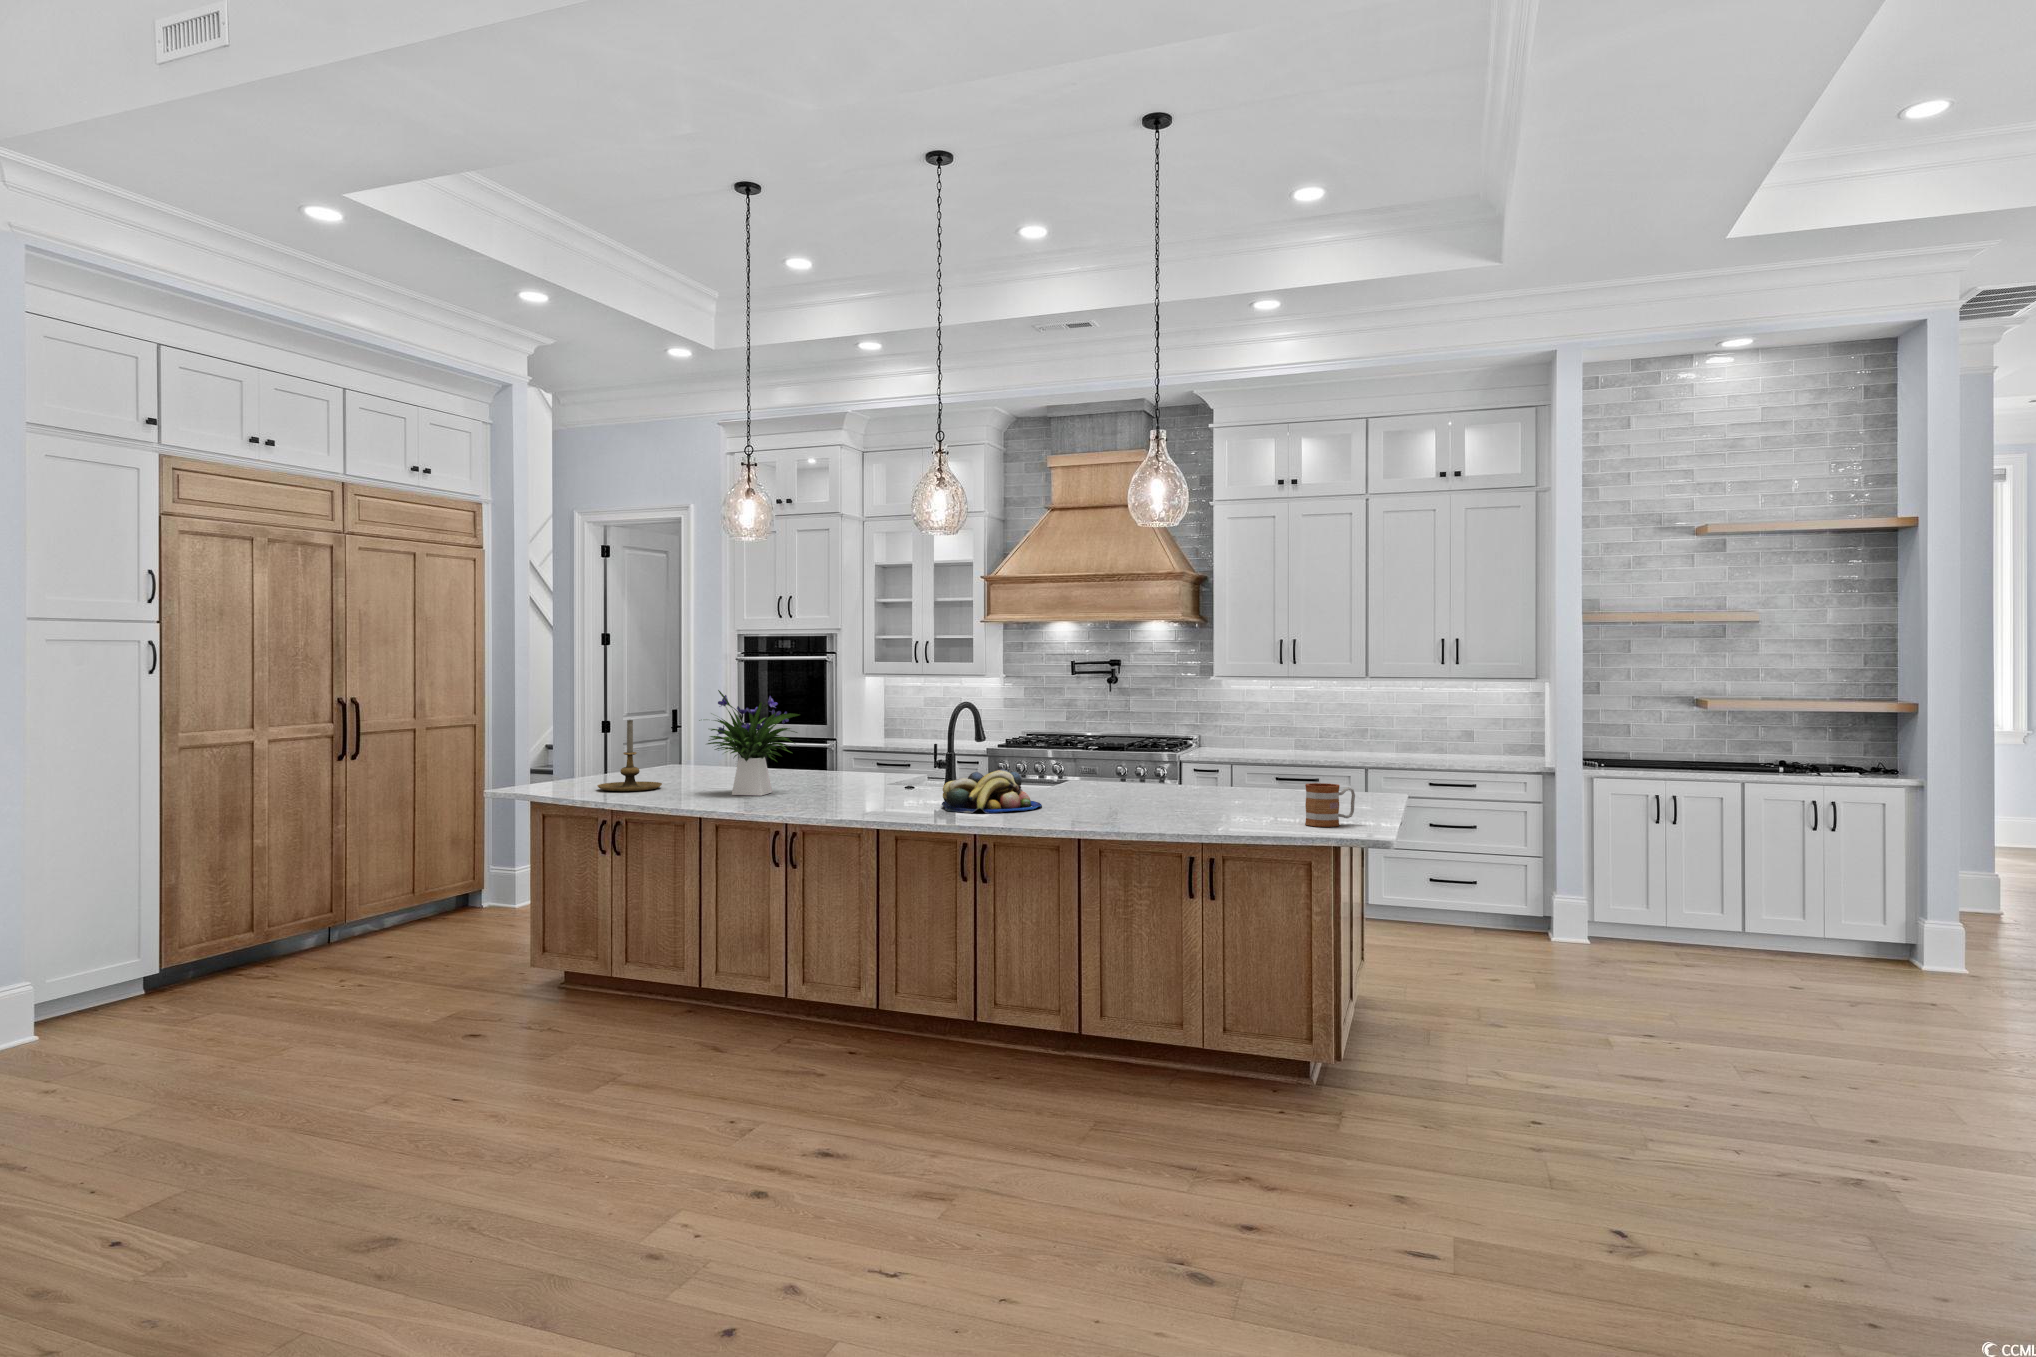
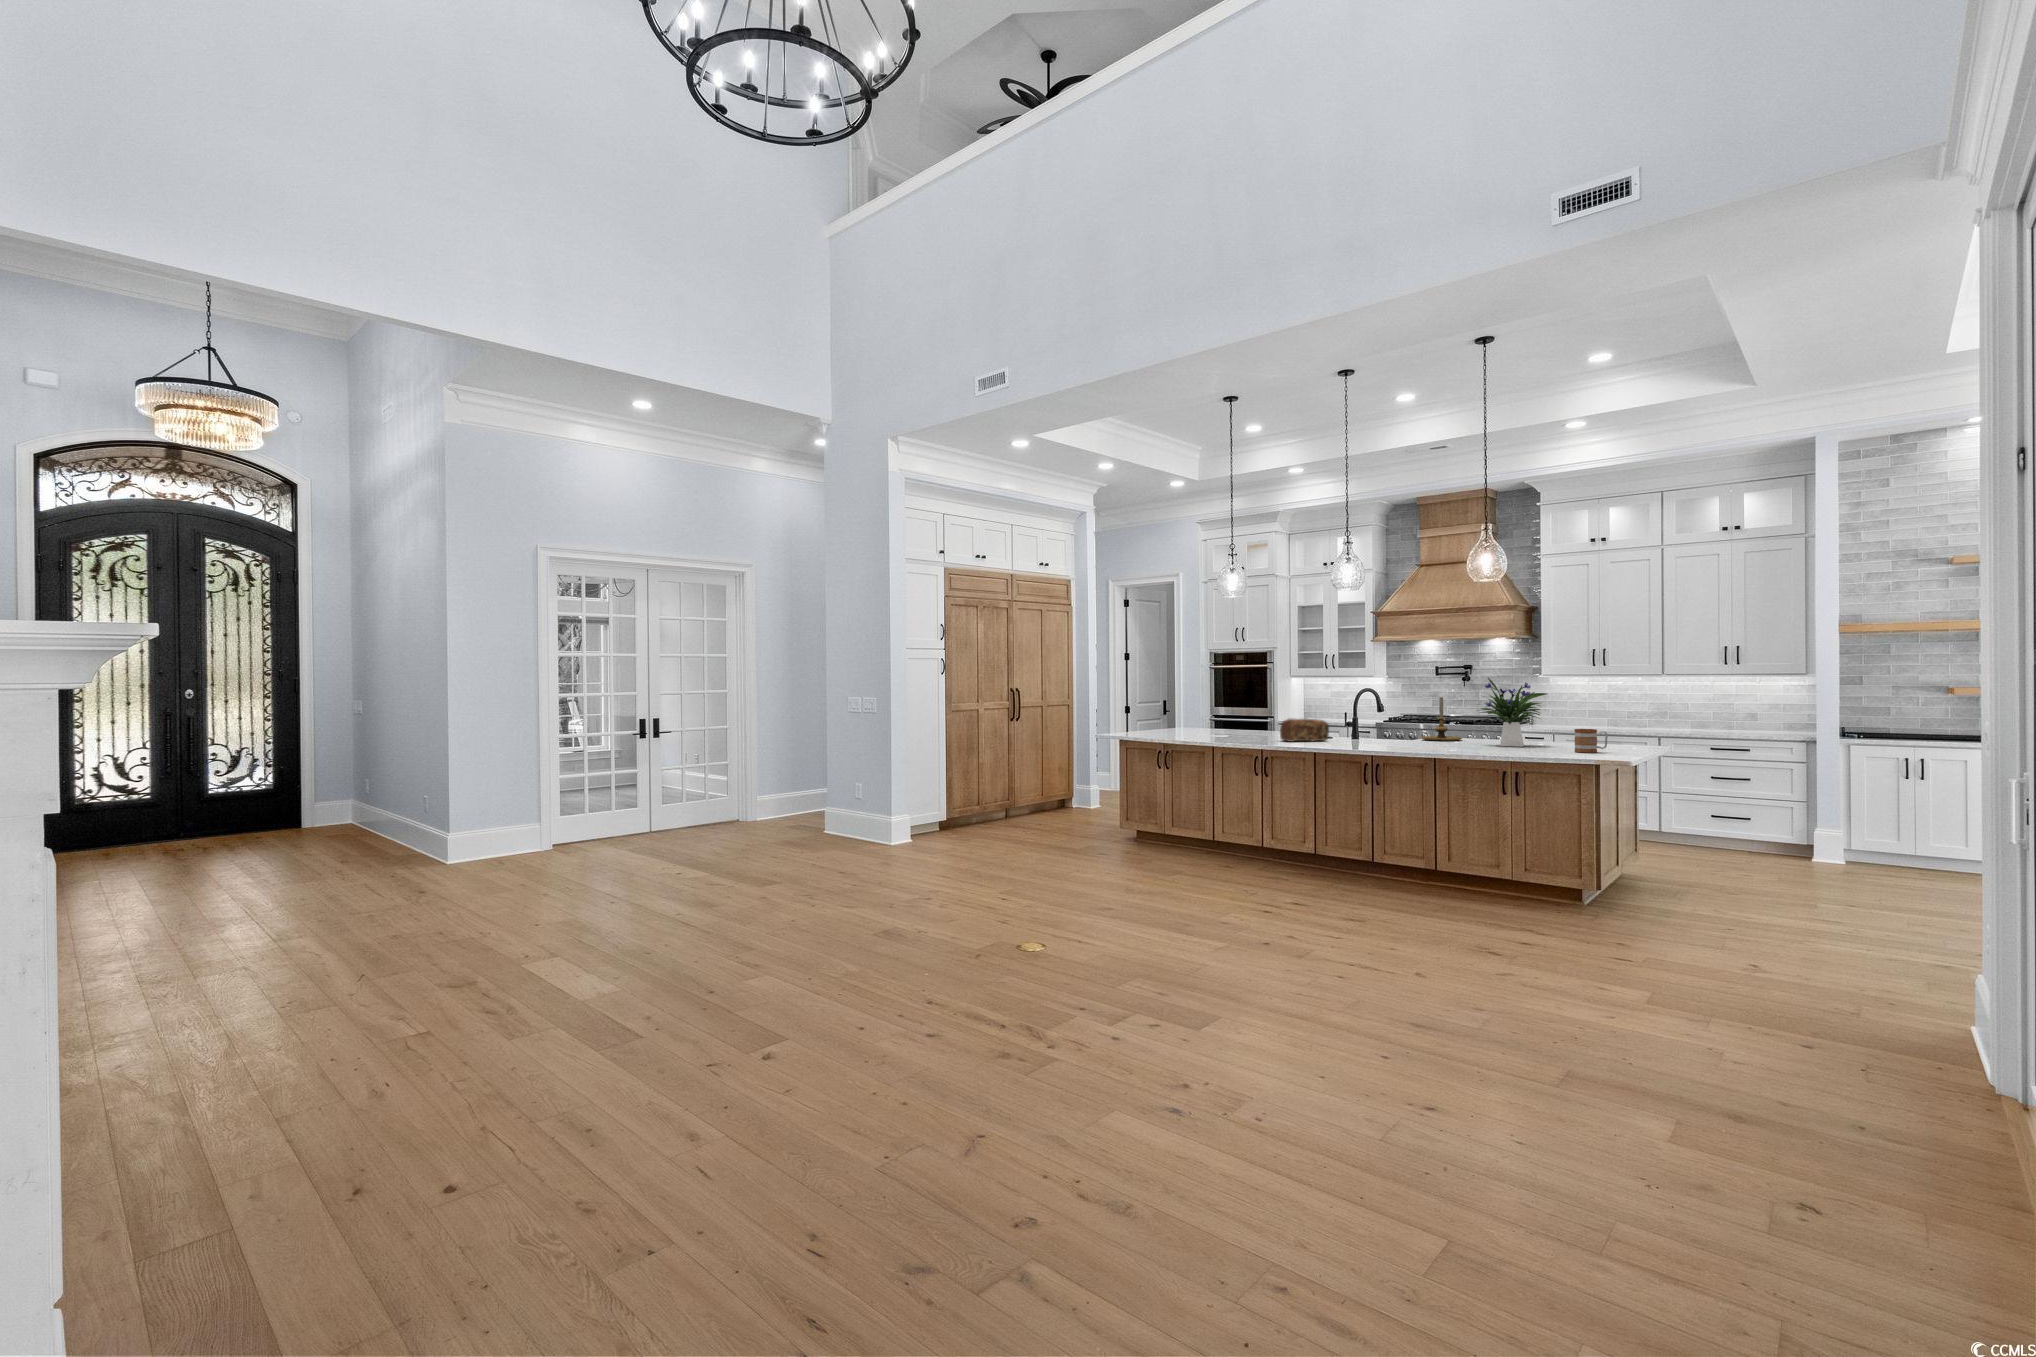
flower arrangement: present [699,690,800,796] -> present [1479,678,1547,747]
candle holder: present [597,720,662,791] -> present [1421,697,1462,741]
bread loaf: none [816,761,903,806] -> present [1280,718,1329,742]
fruit bowl: present [942,769,1042,813] -> none [1352,723,1413,745]

